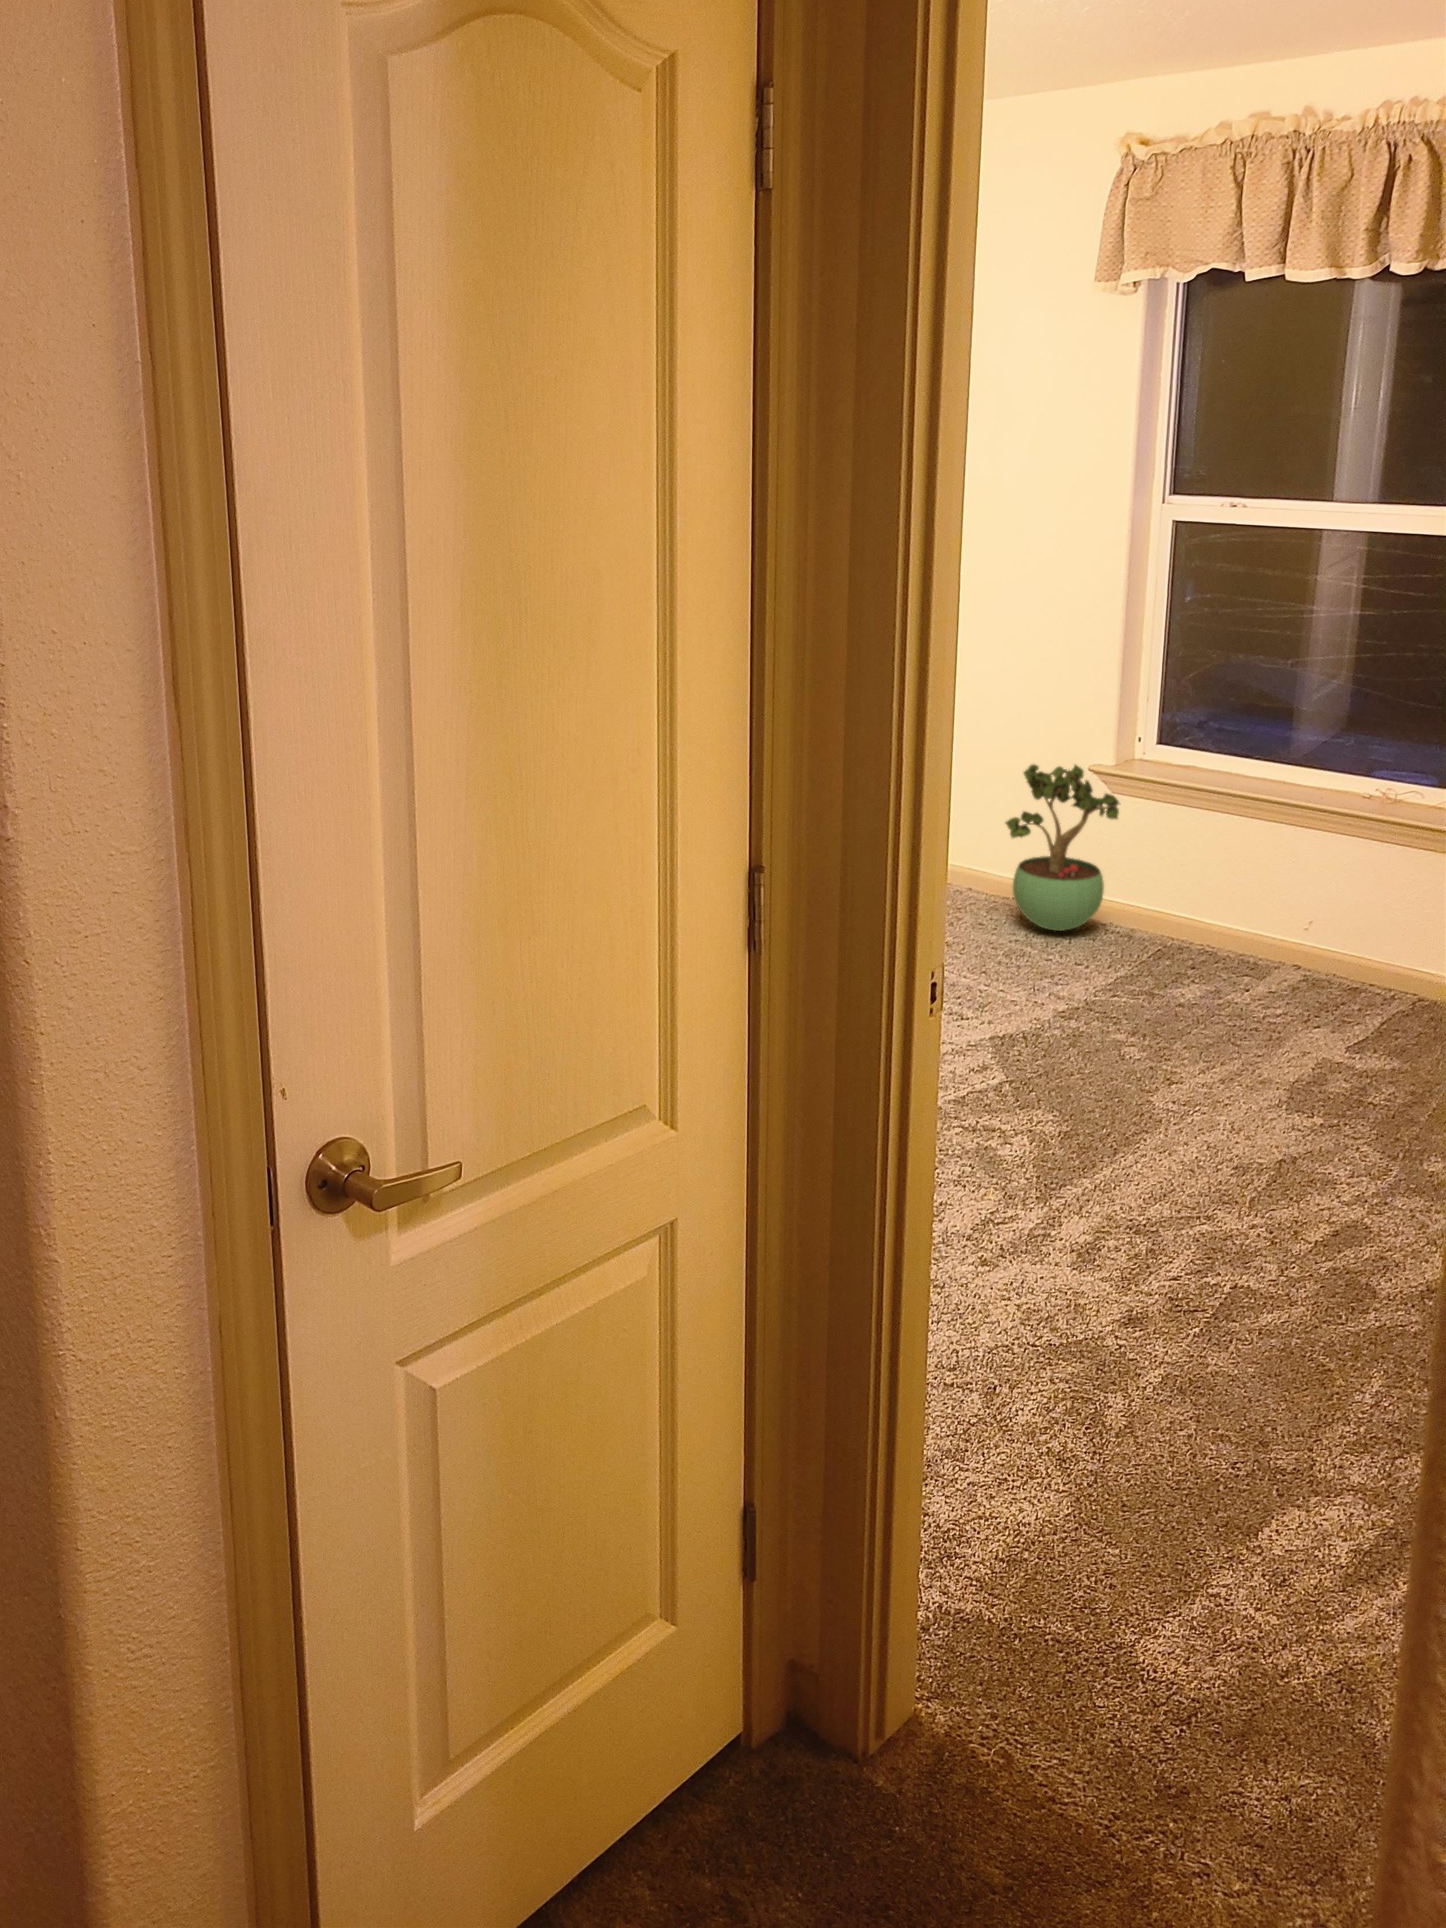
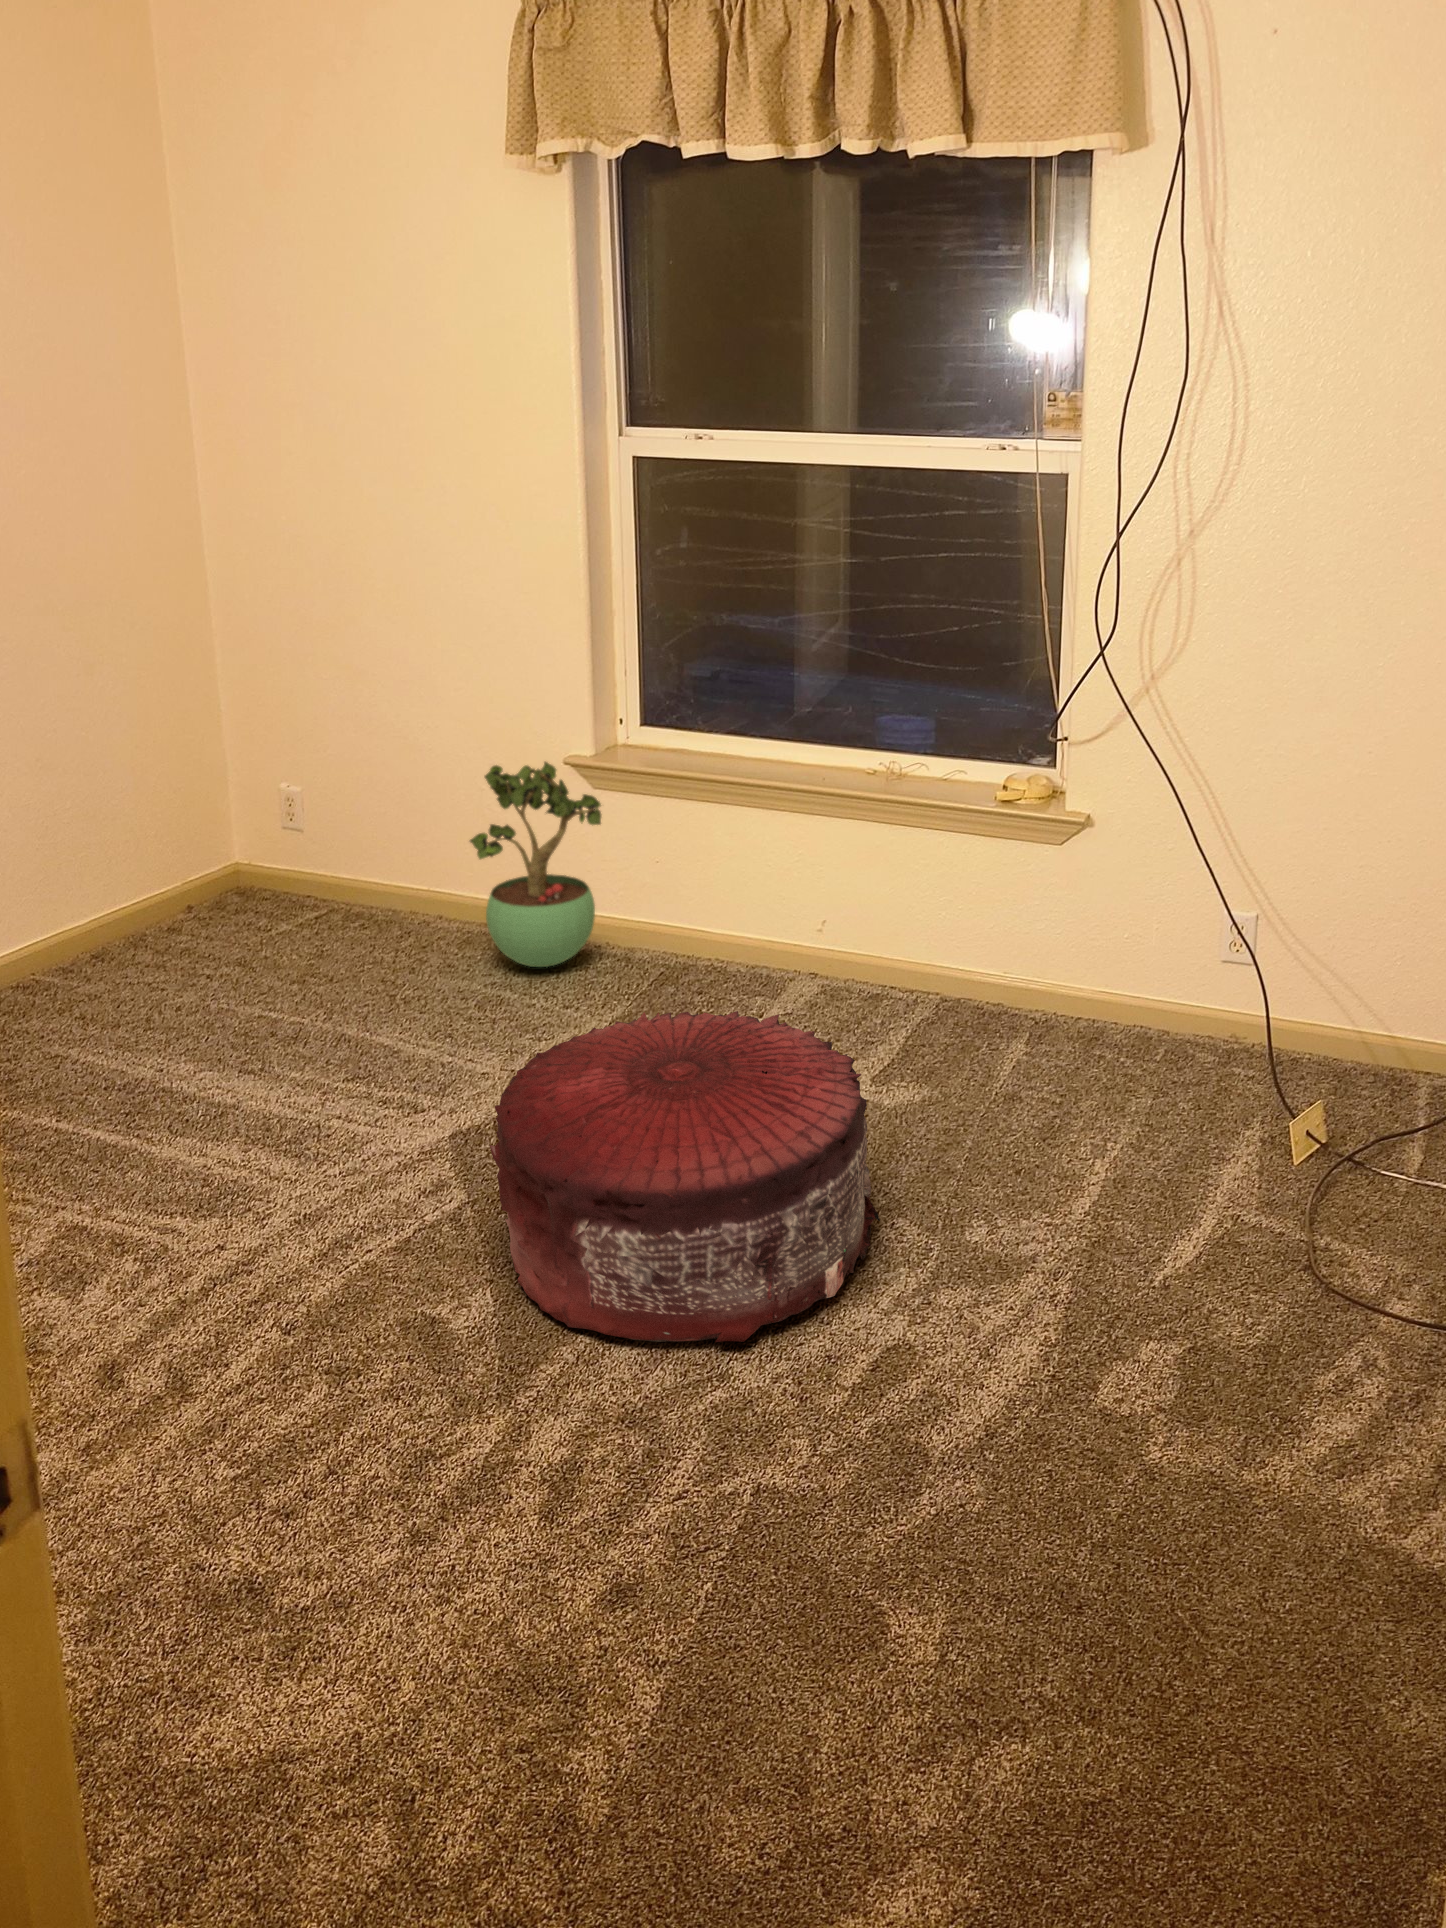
pouf: none [1037,960,1347,1199] -> present [489,1011,880,1342]

